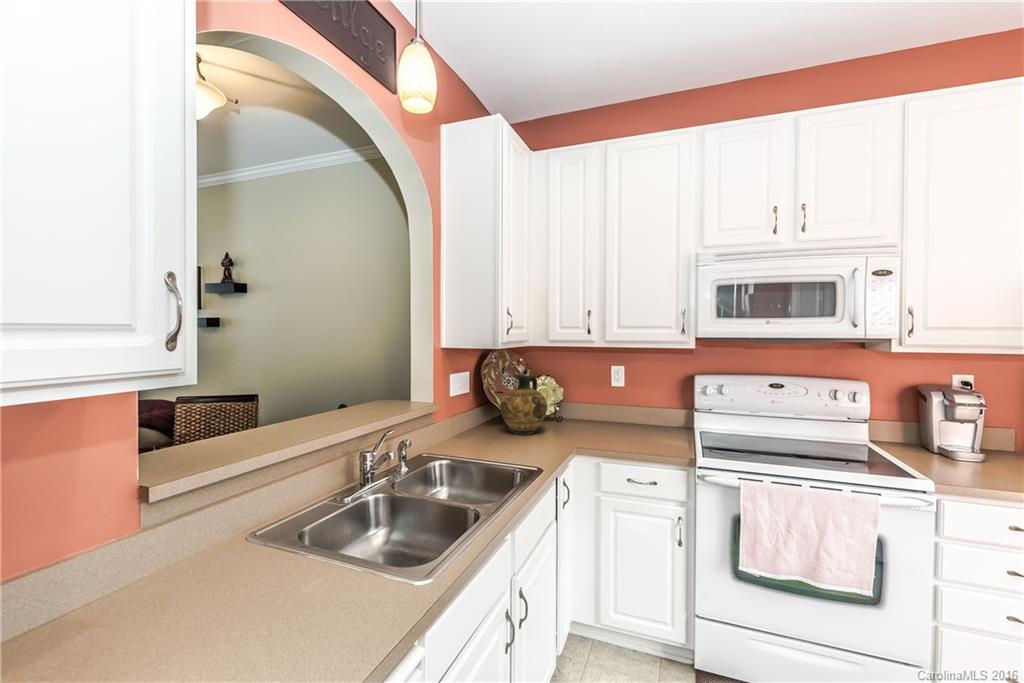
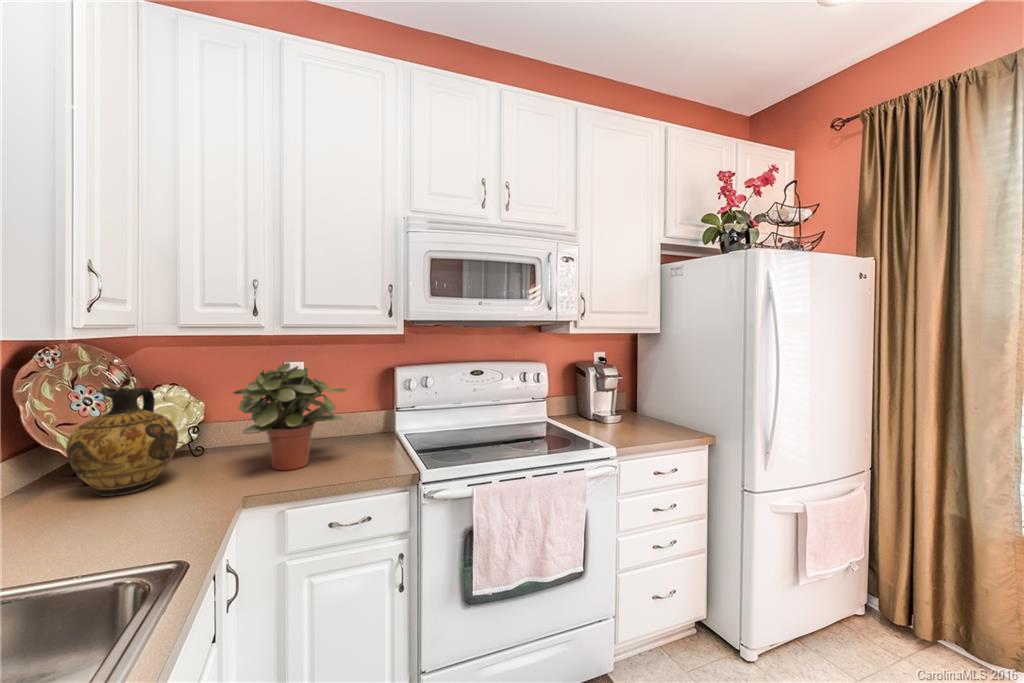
potted plant: none [575,366,647,440] -> present [233,363,346,471]

